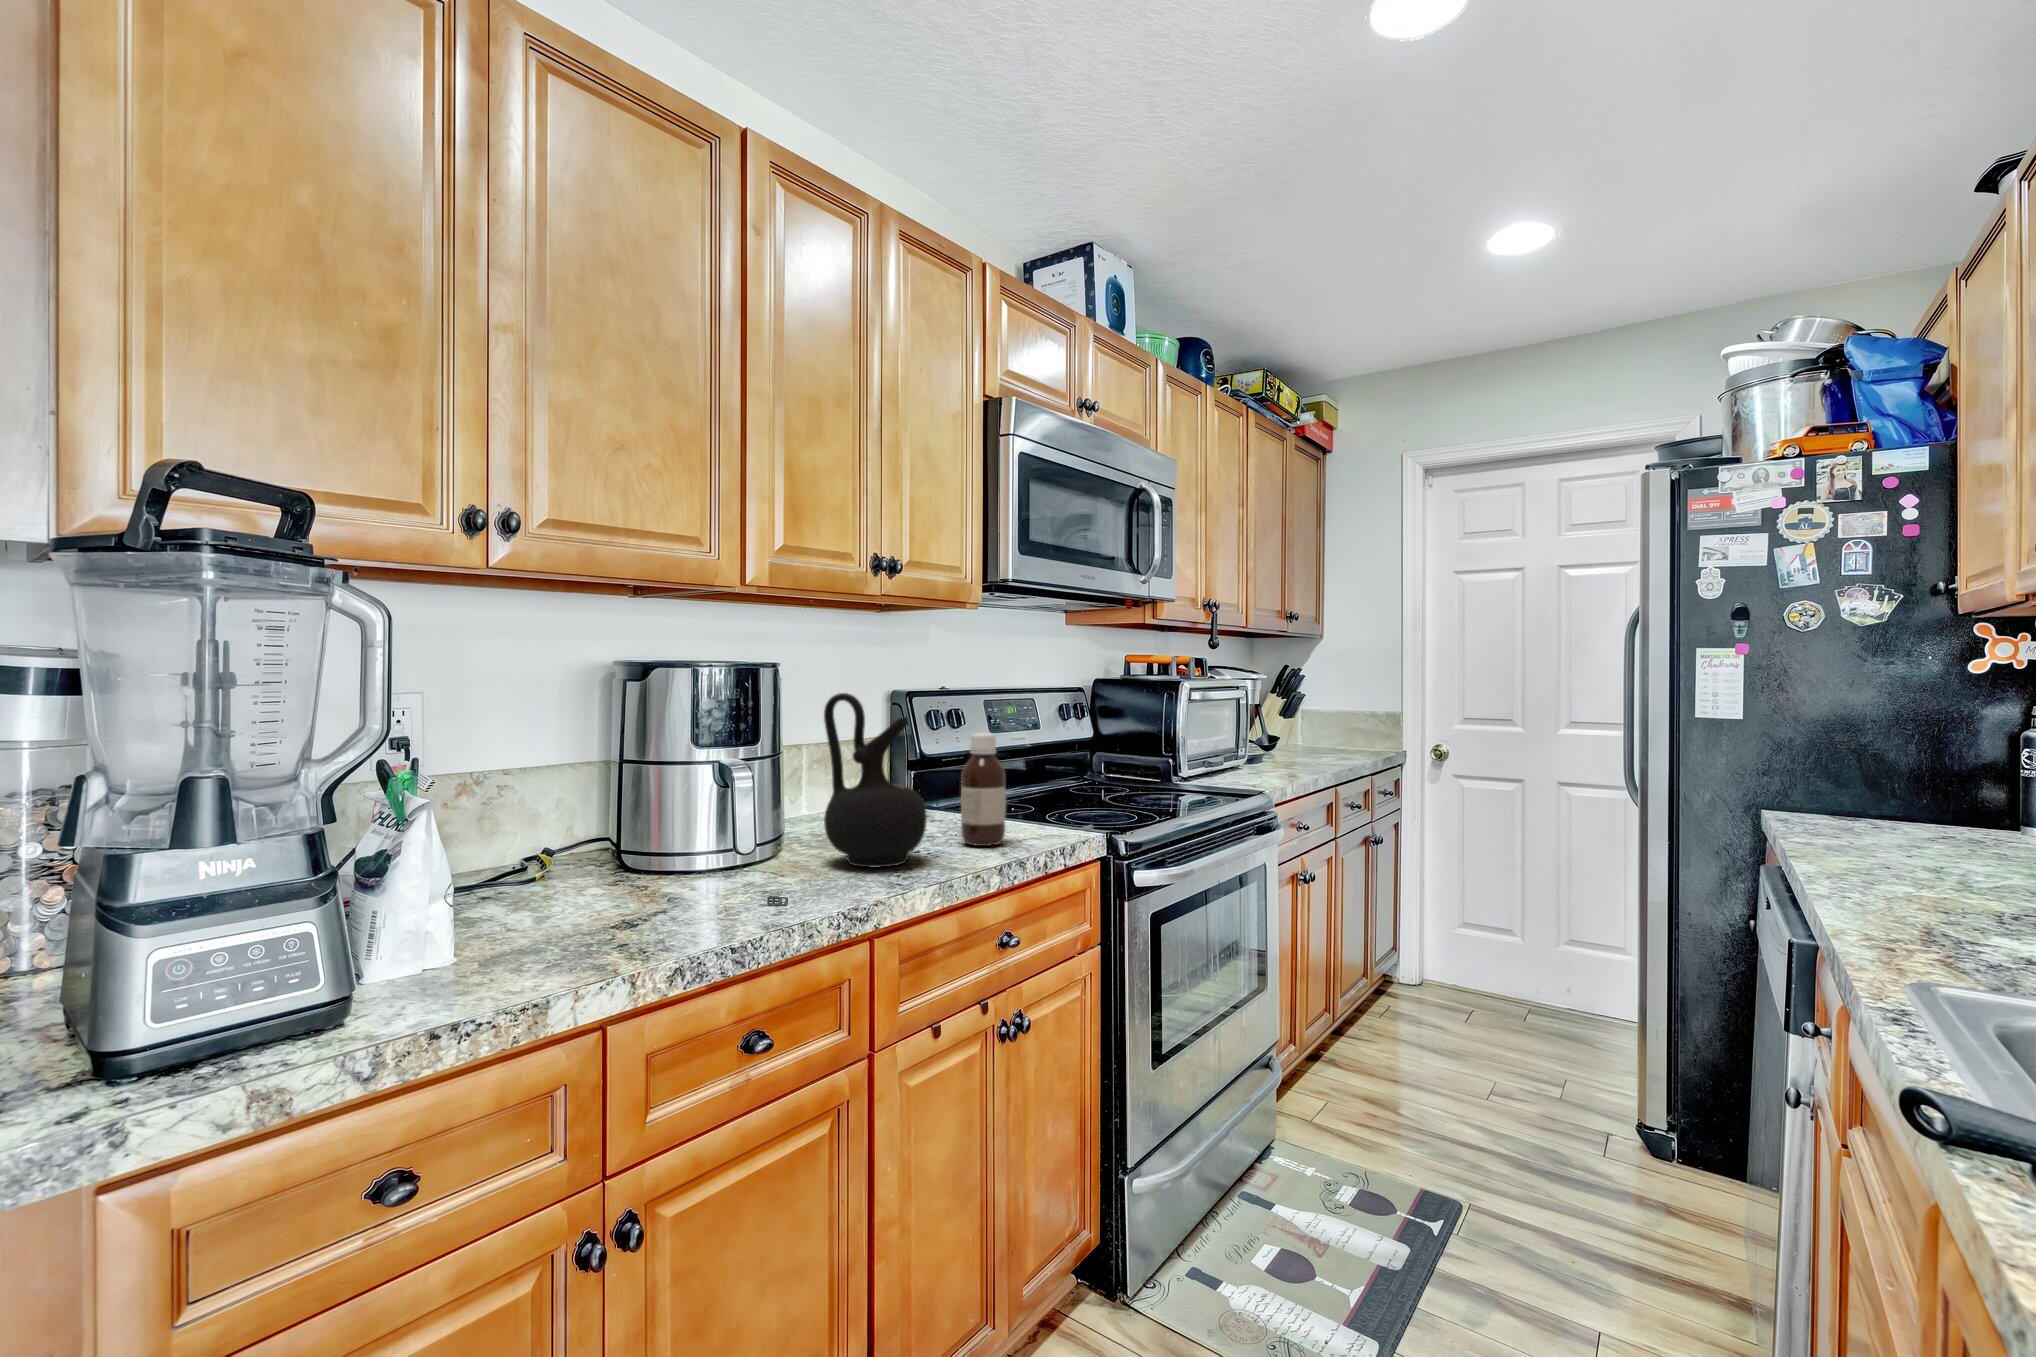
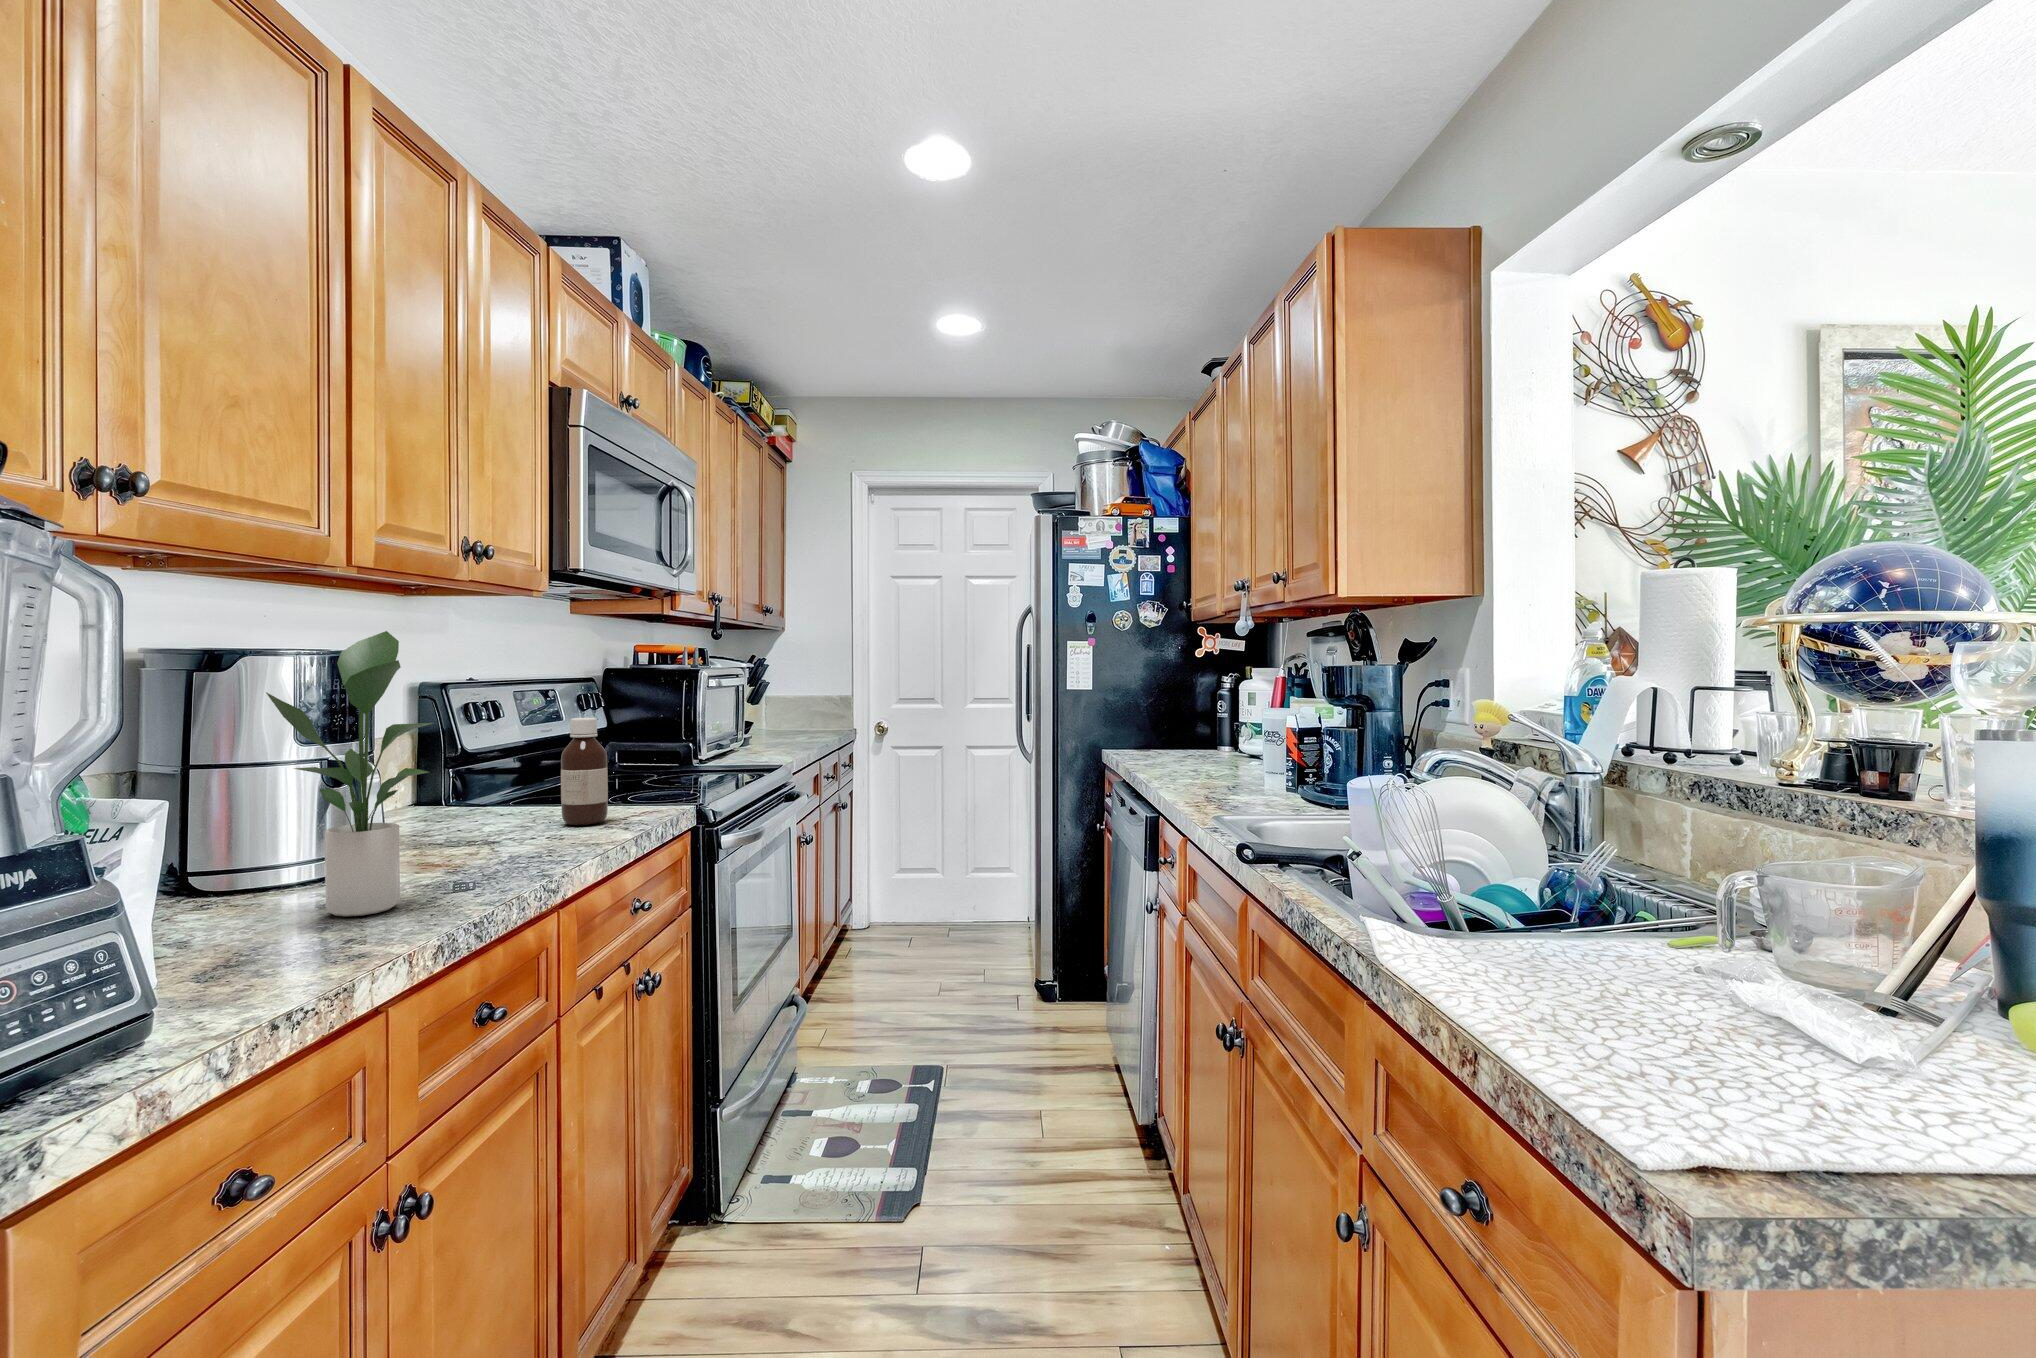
potted plant: none [604,648,755,922] -> present [266,631,433,917]
ceramic jug: present [824,693,927,867] -> none [437,680,555,852]

